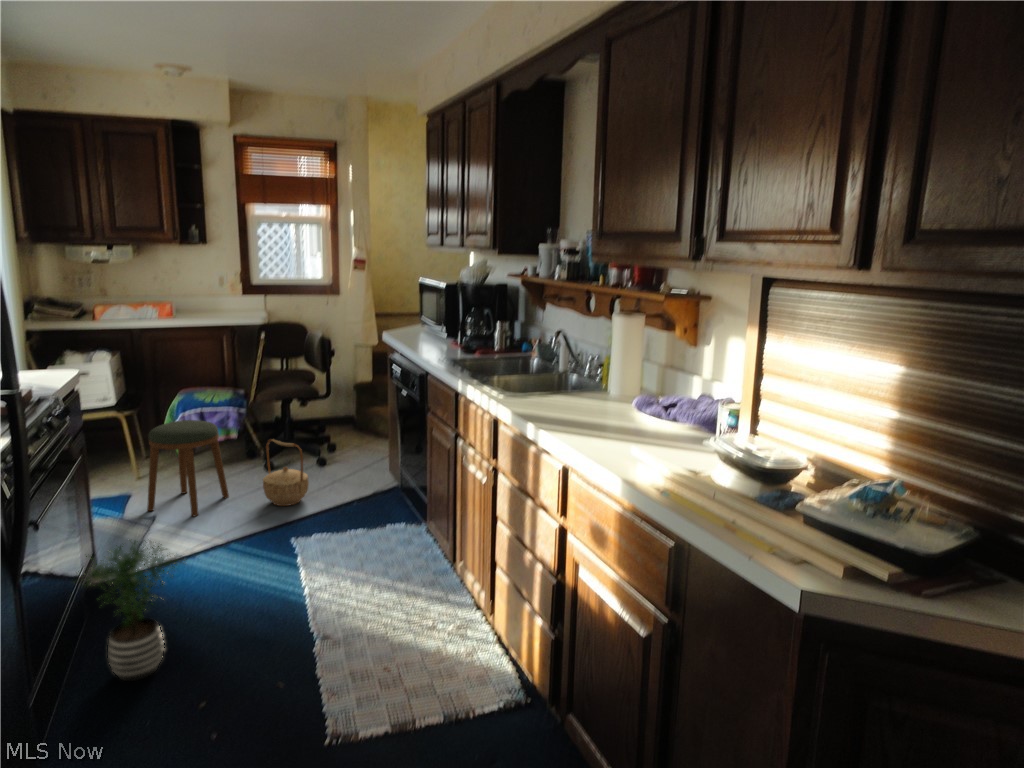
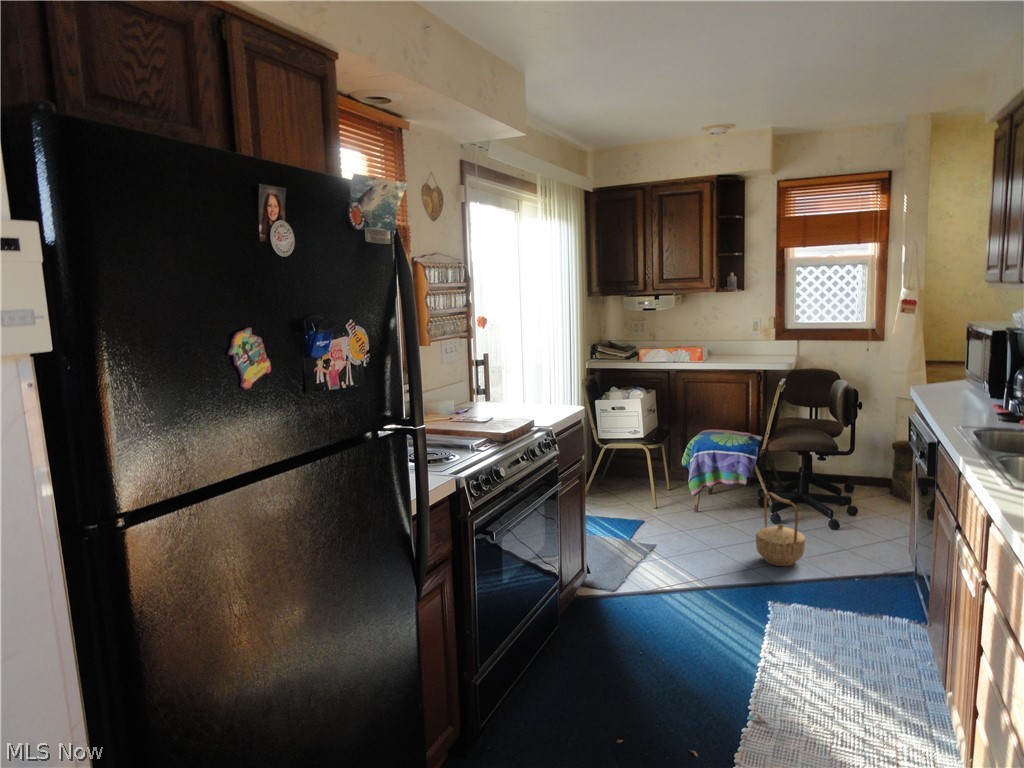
stool: present [147,420,229,516] -> none [651,461,726,555]
potted plant: present [81,541,185,681] -> none [546,561,638,690]

